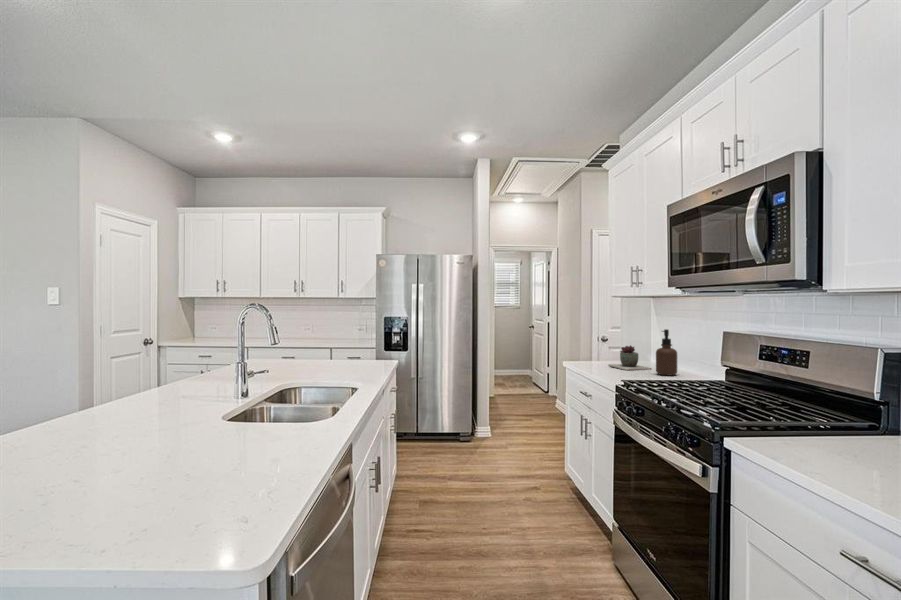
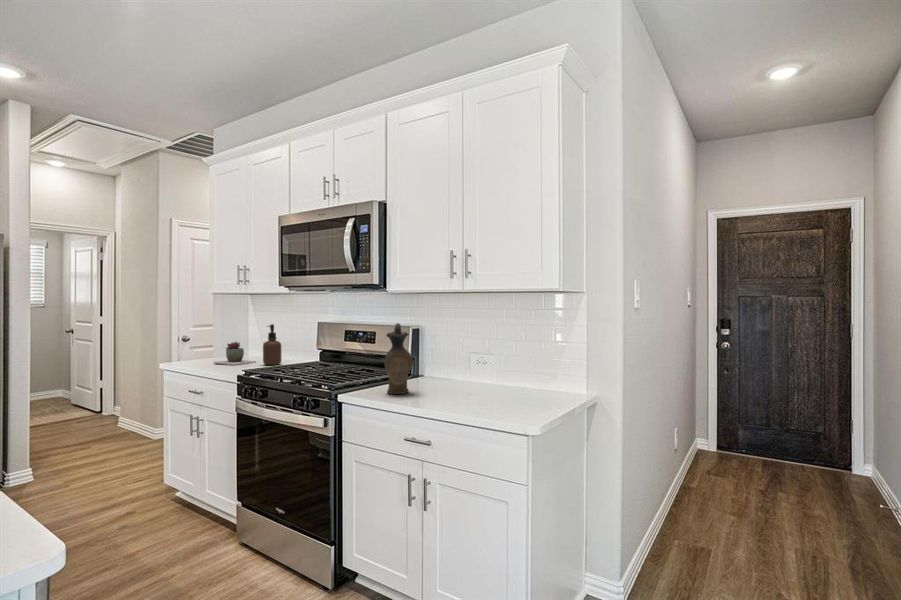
ceramic pitcher: none [808,340,870,460] -> present [385,323,413,394]

